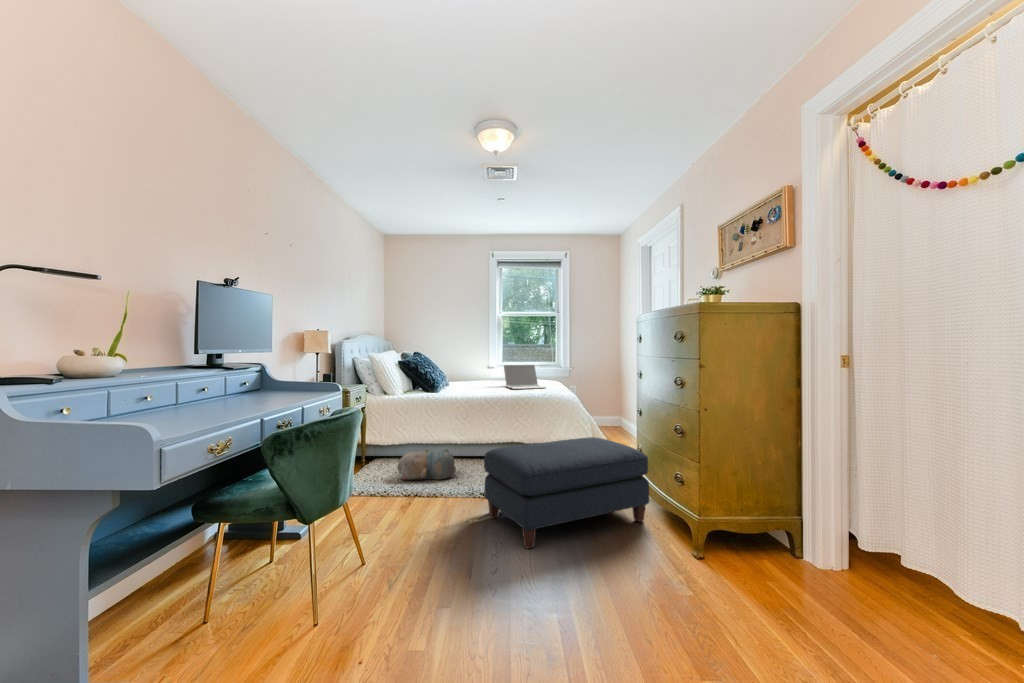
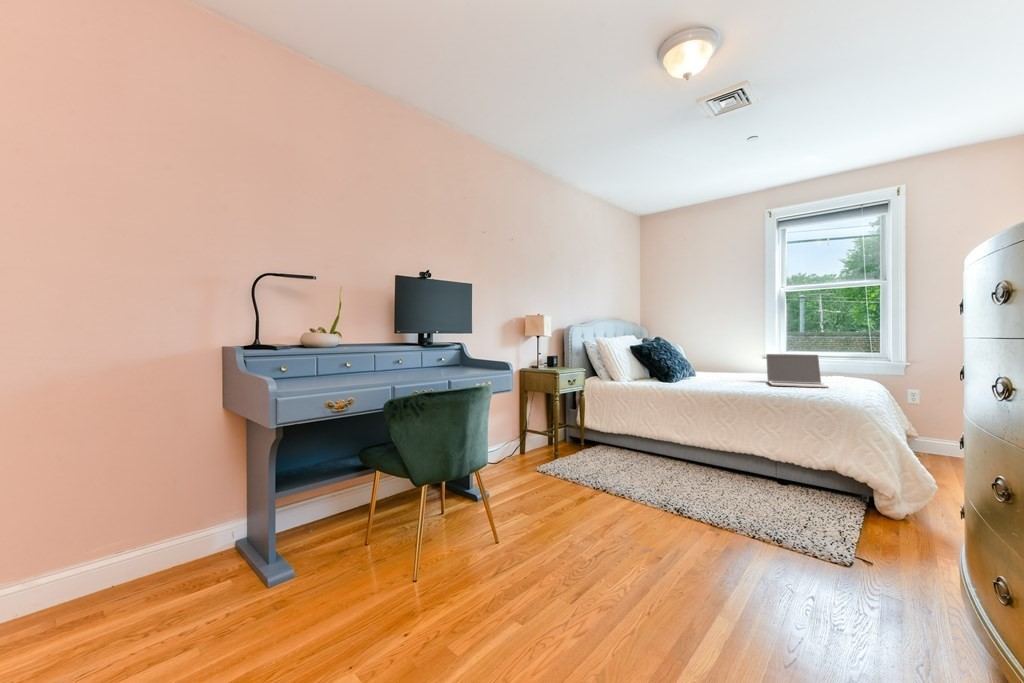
ottoman: present [484,437,649,549] -> none [657,457,951,641]
plush toy: present [397,449,456,480] -> none [602,443,665,480]

